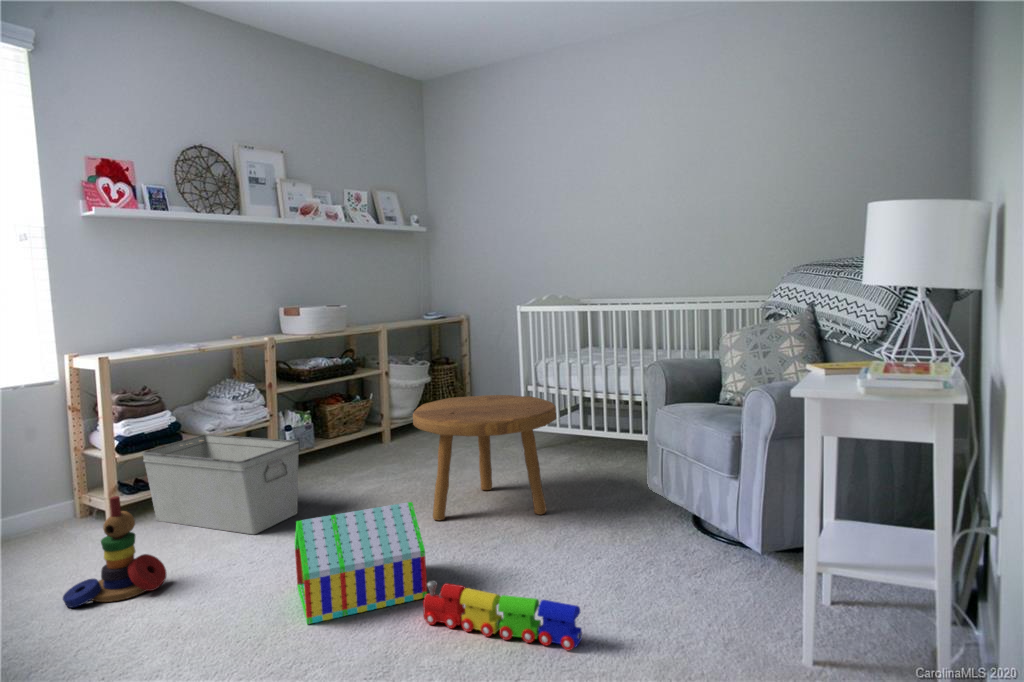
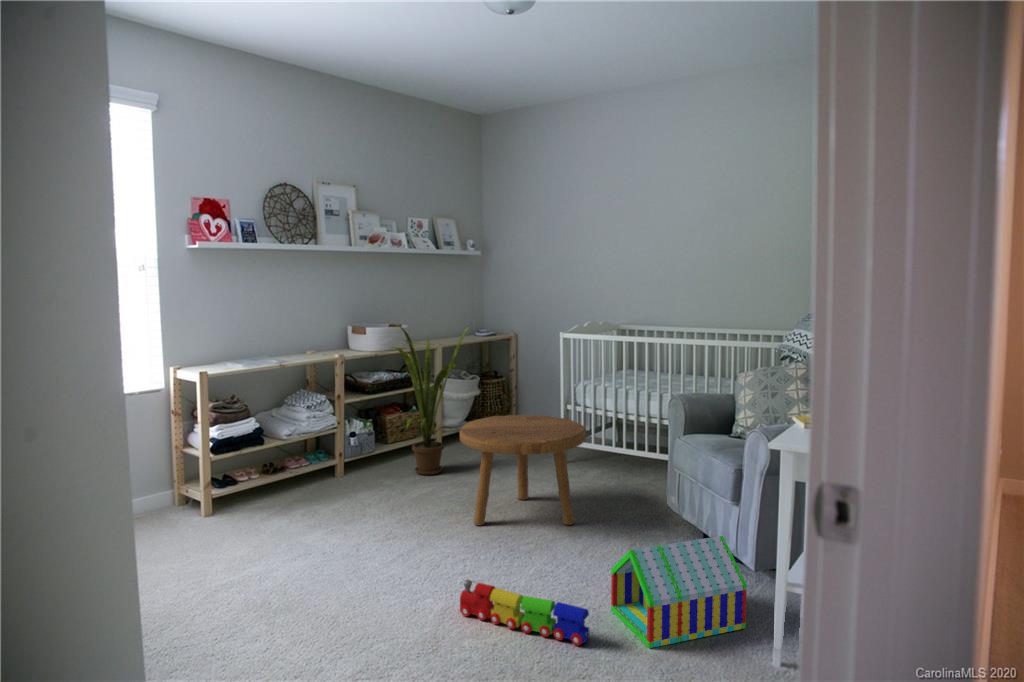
house plant: none [327,299,422,470] -> present [393,325,470,475]
storage bin: present [142,434,299,534] -> none [231,439,362,529]
stacking toy: present [63,496,167,608] -> none [171,493,252,582]
toy house: present [295,502,427,624] -> present [611,536,747,648]

